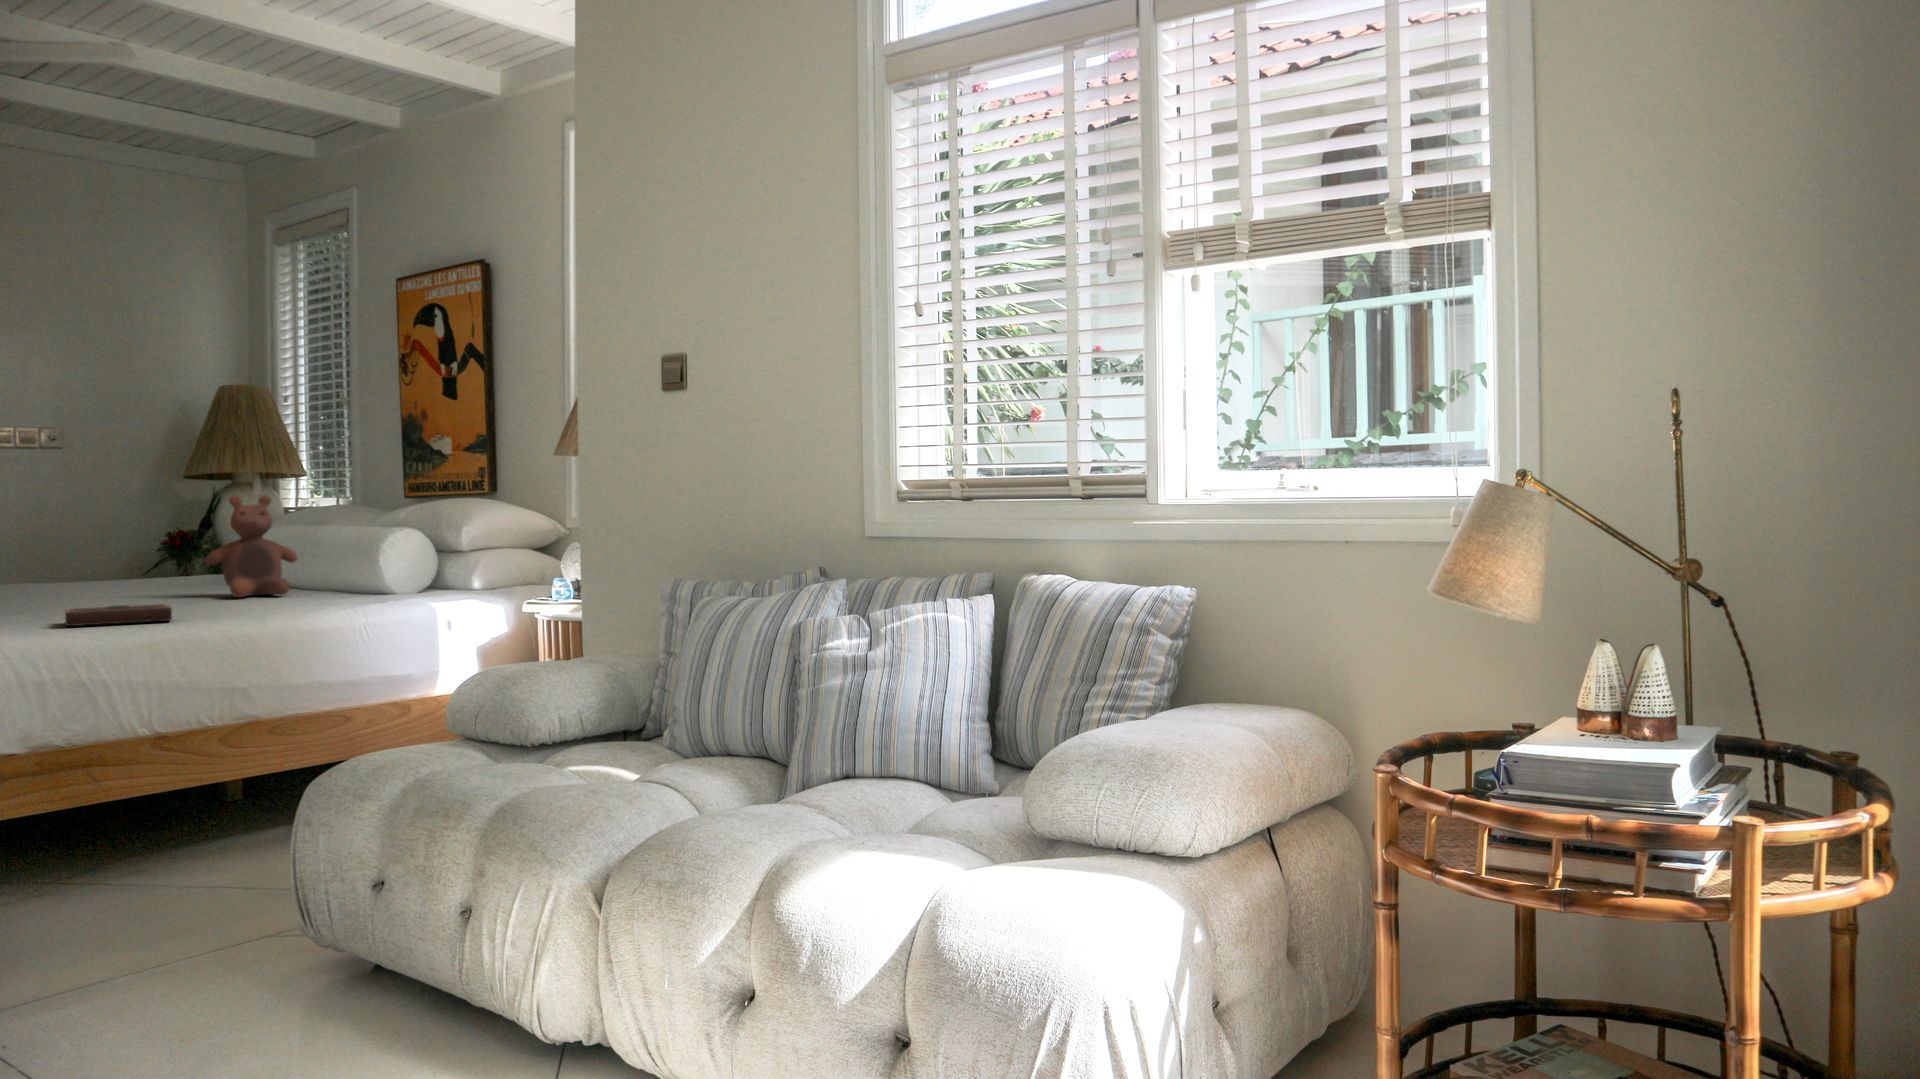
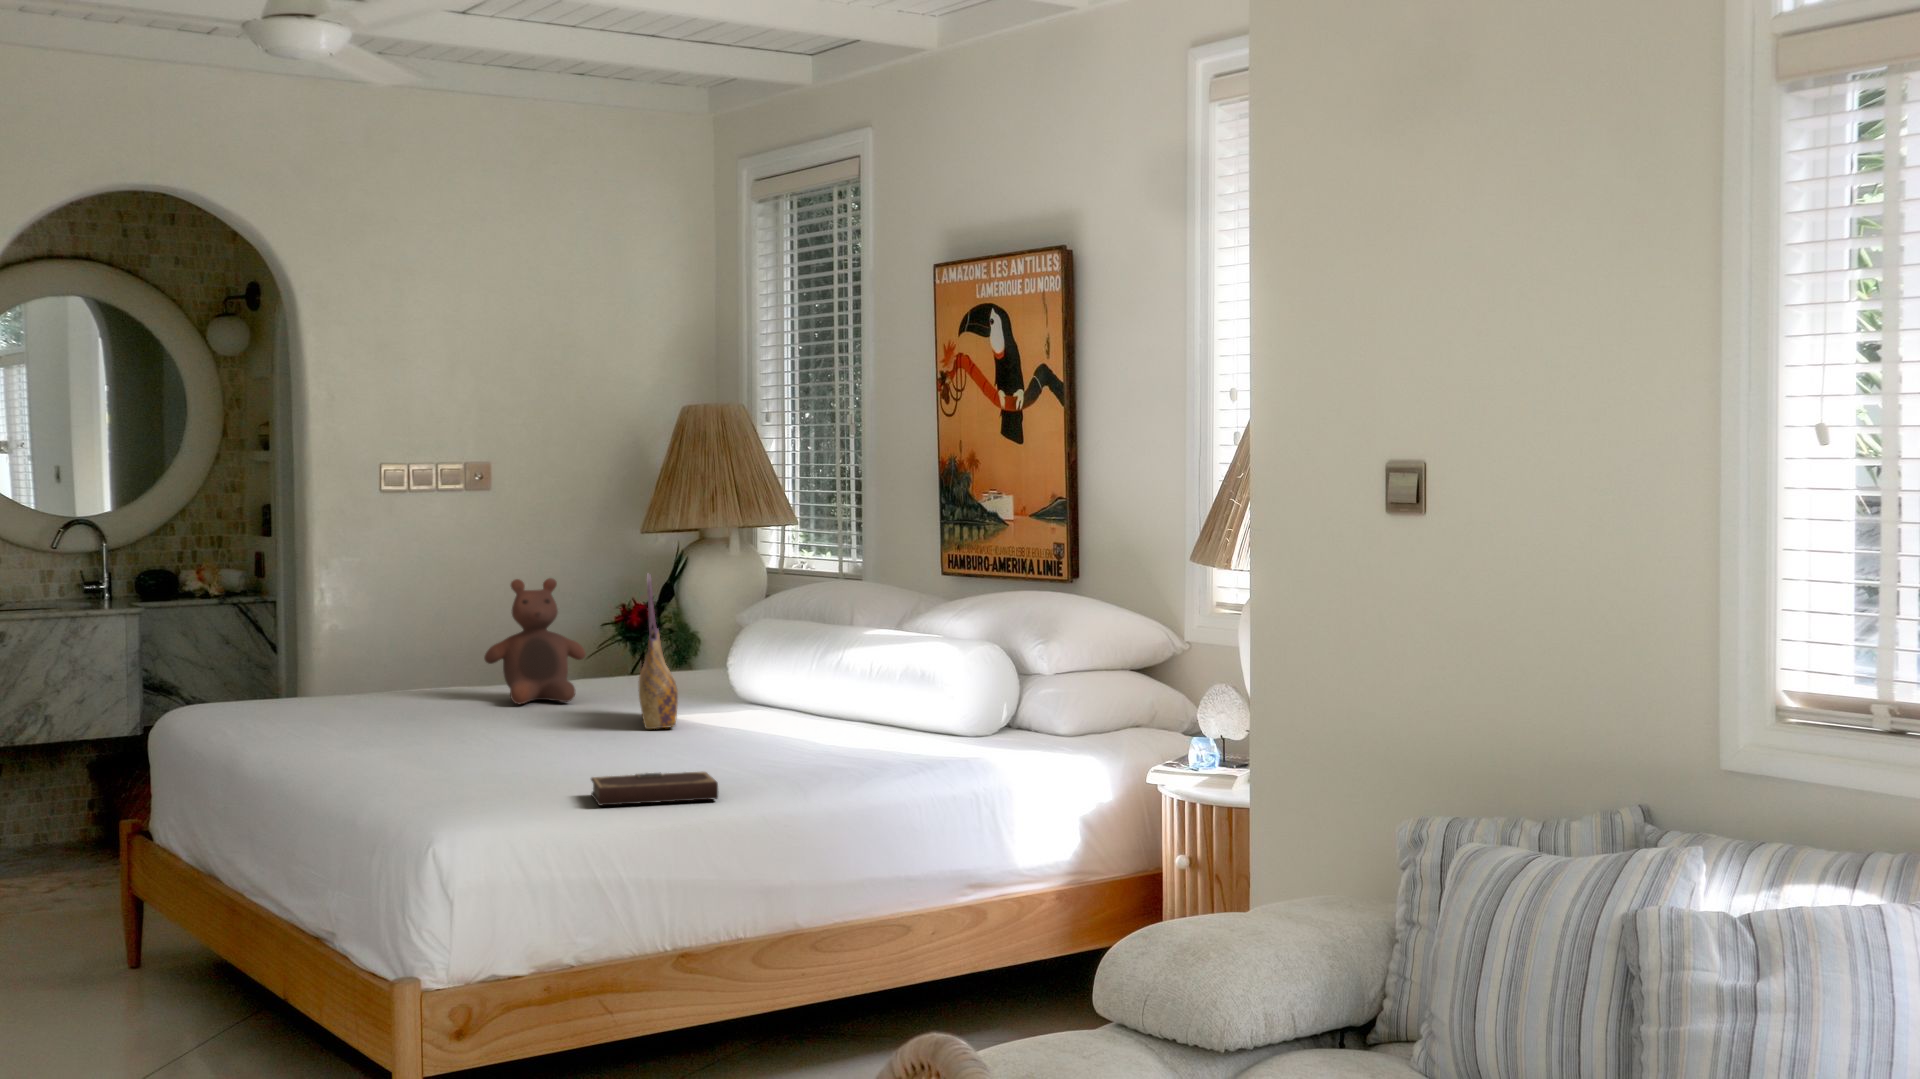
tote bag: none [146,482,183,595] -> present [638,574,678,729]
stuffed bear: present [205,495,297,597] -> present [484,578,586,704]

